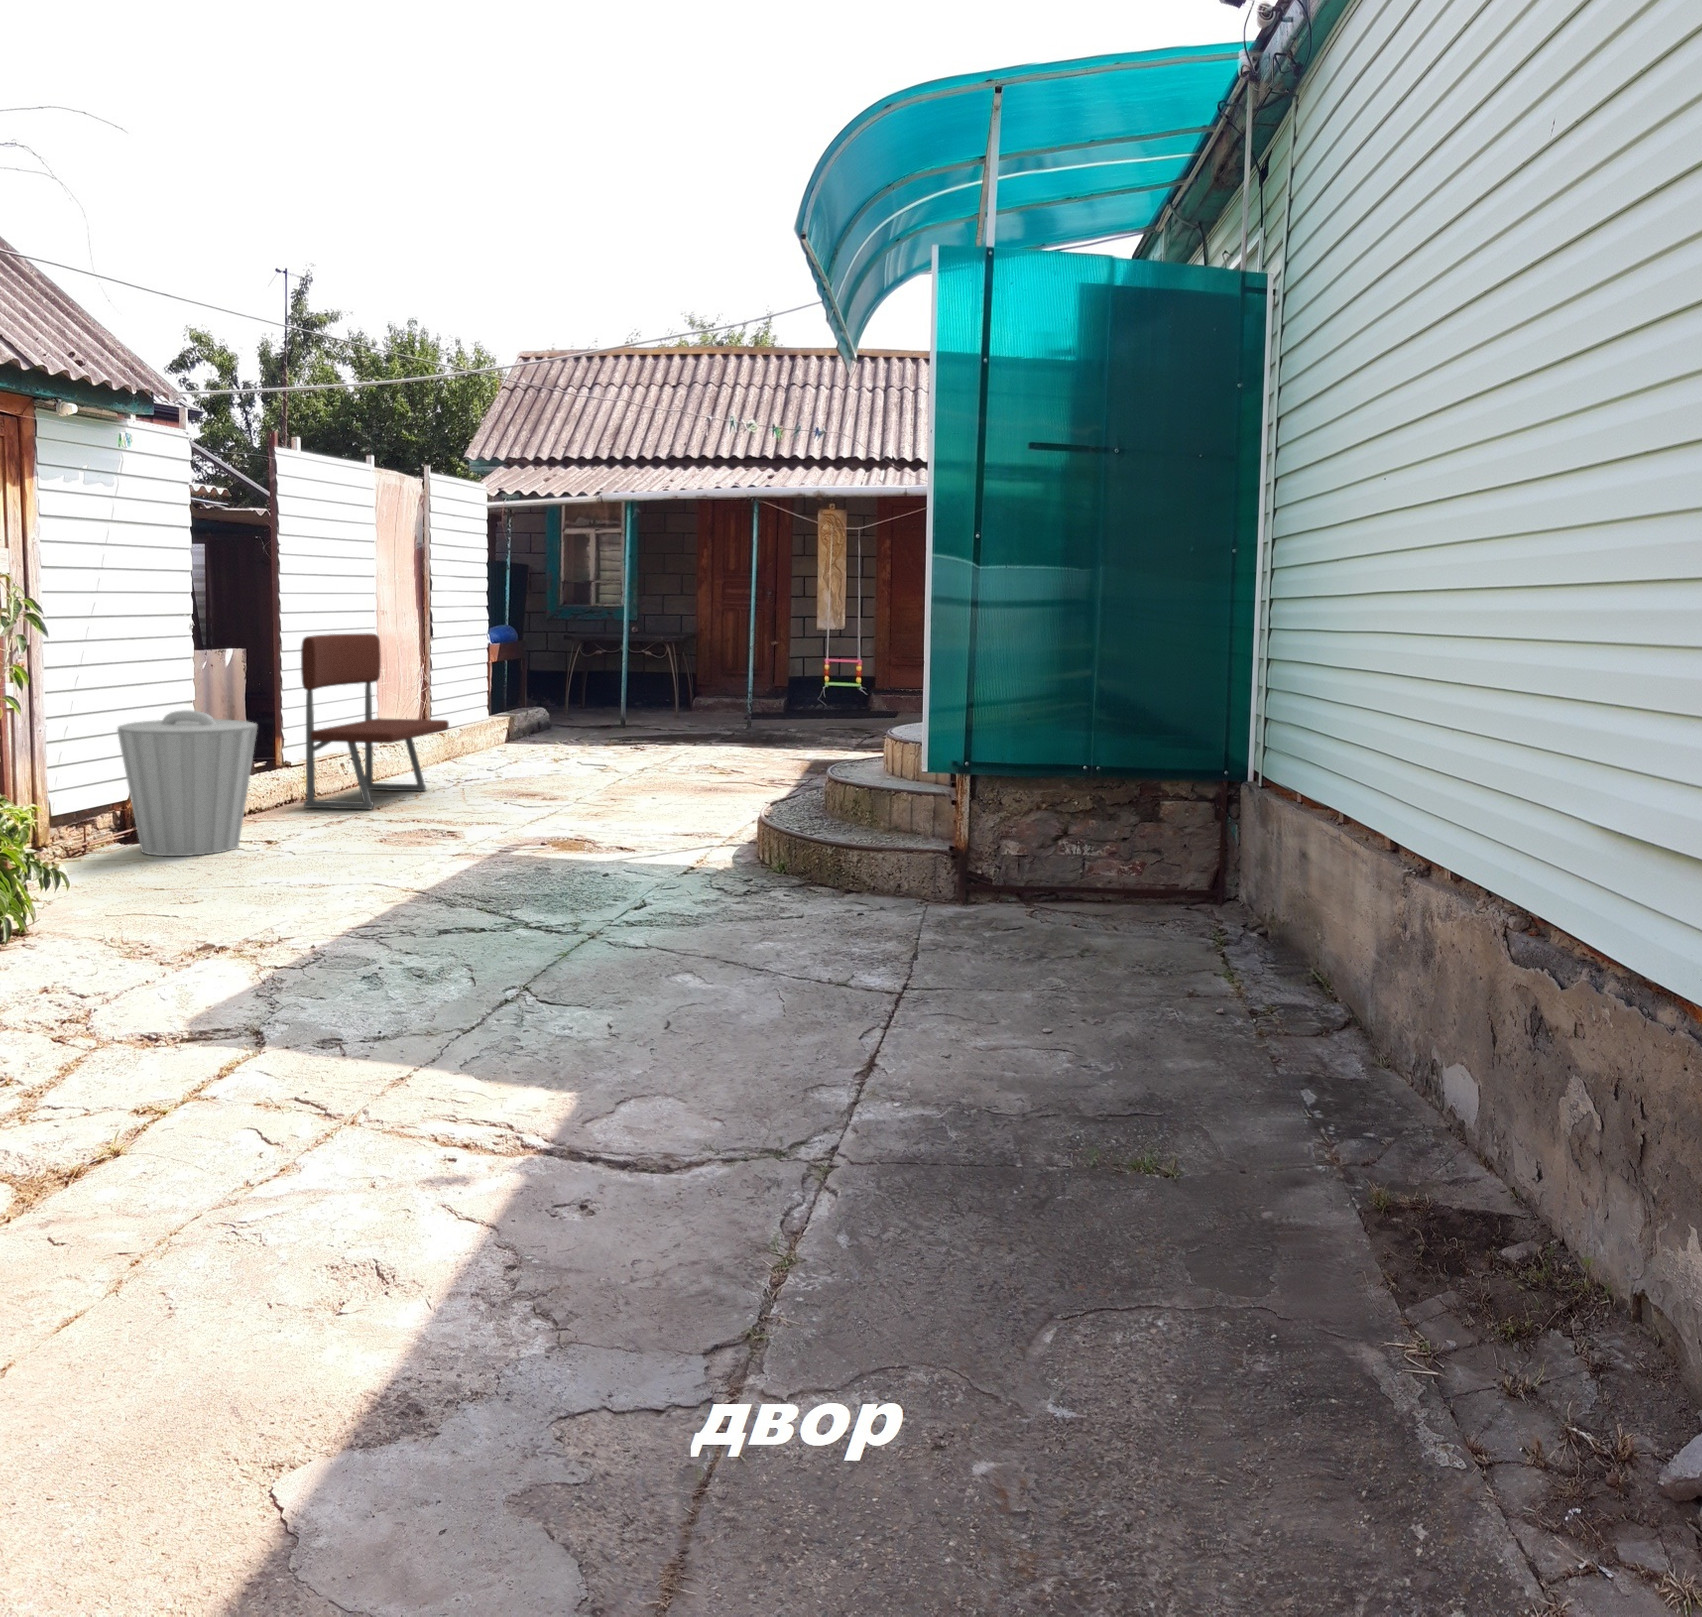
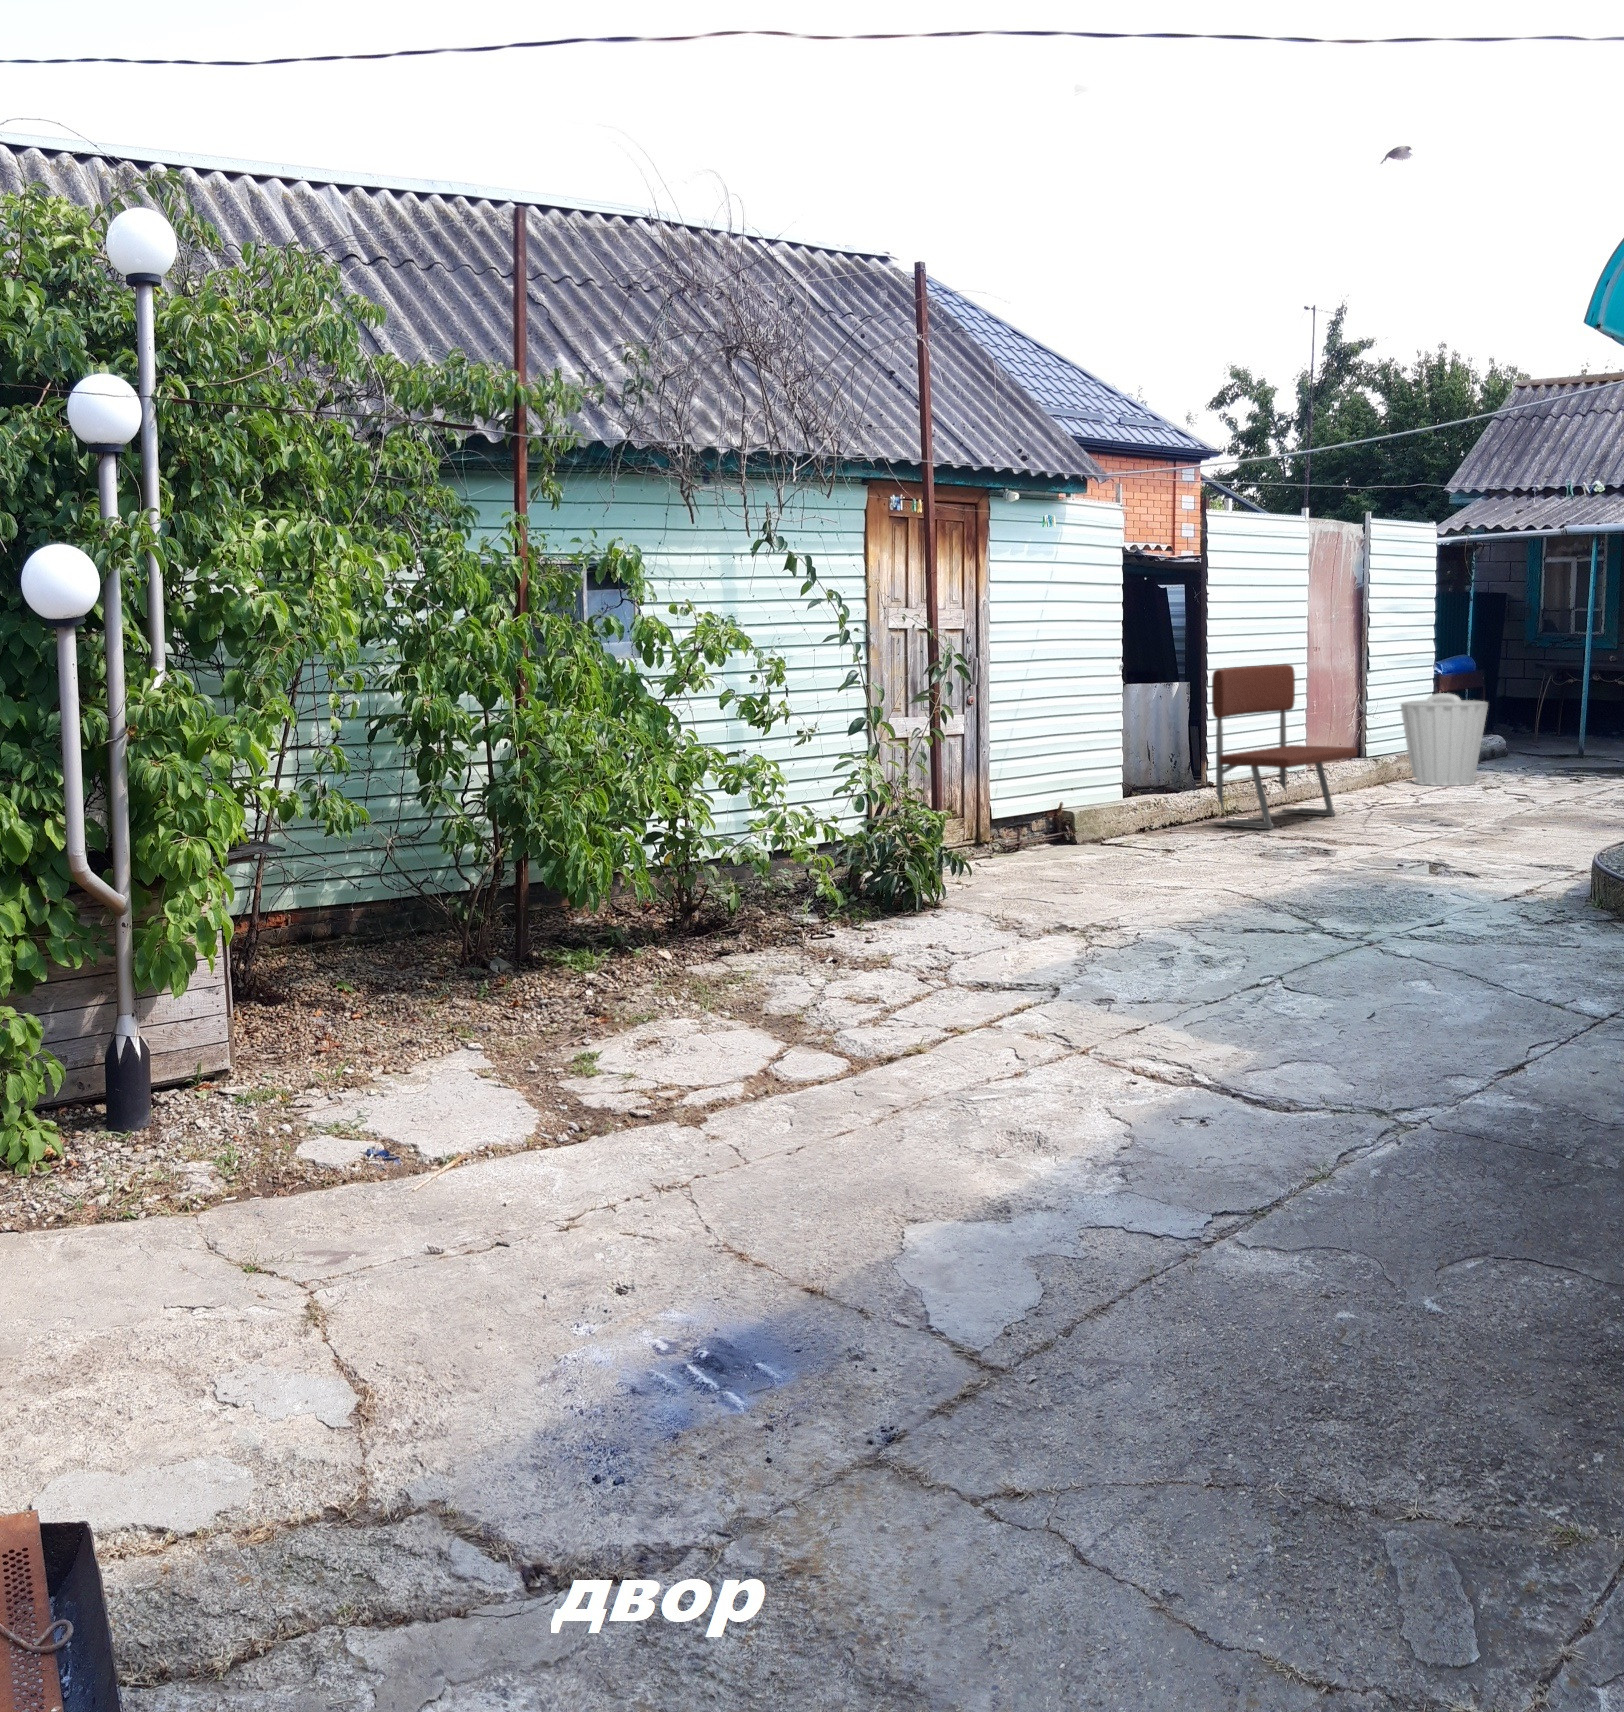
trash can: present [117,710,257,856] -> present [1401,693,1488,786]

